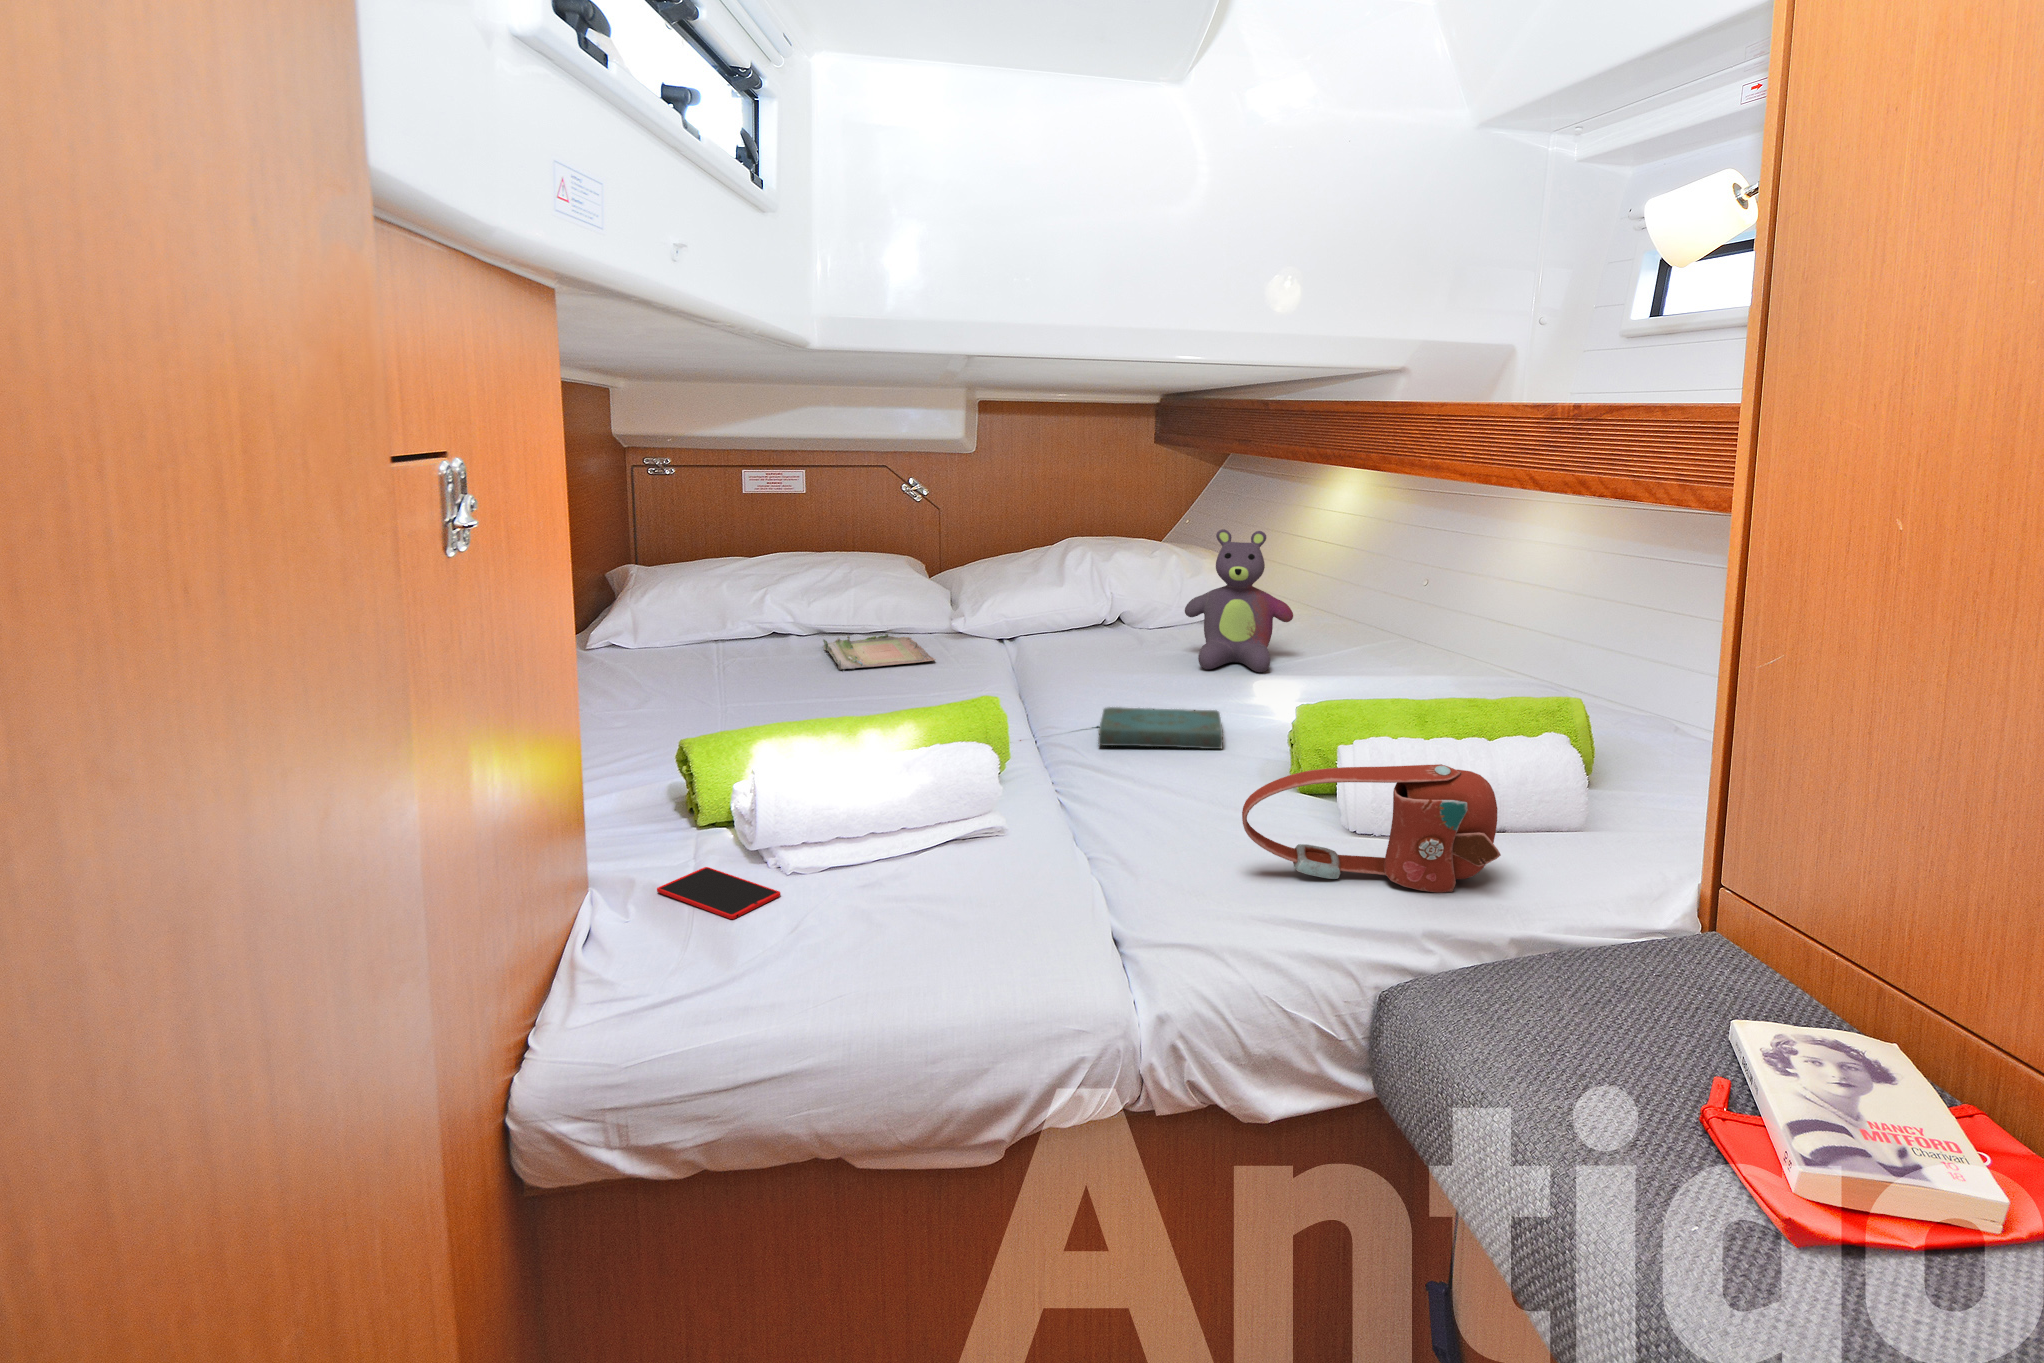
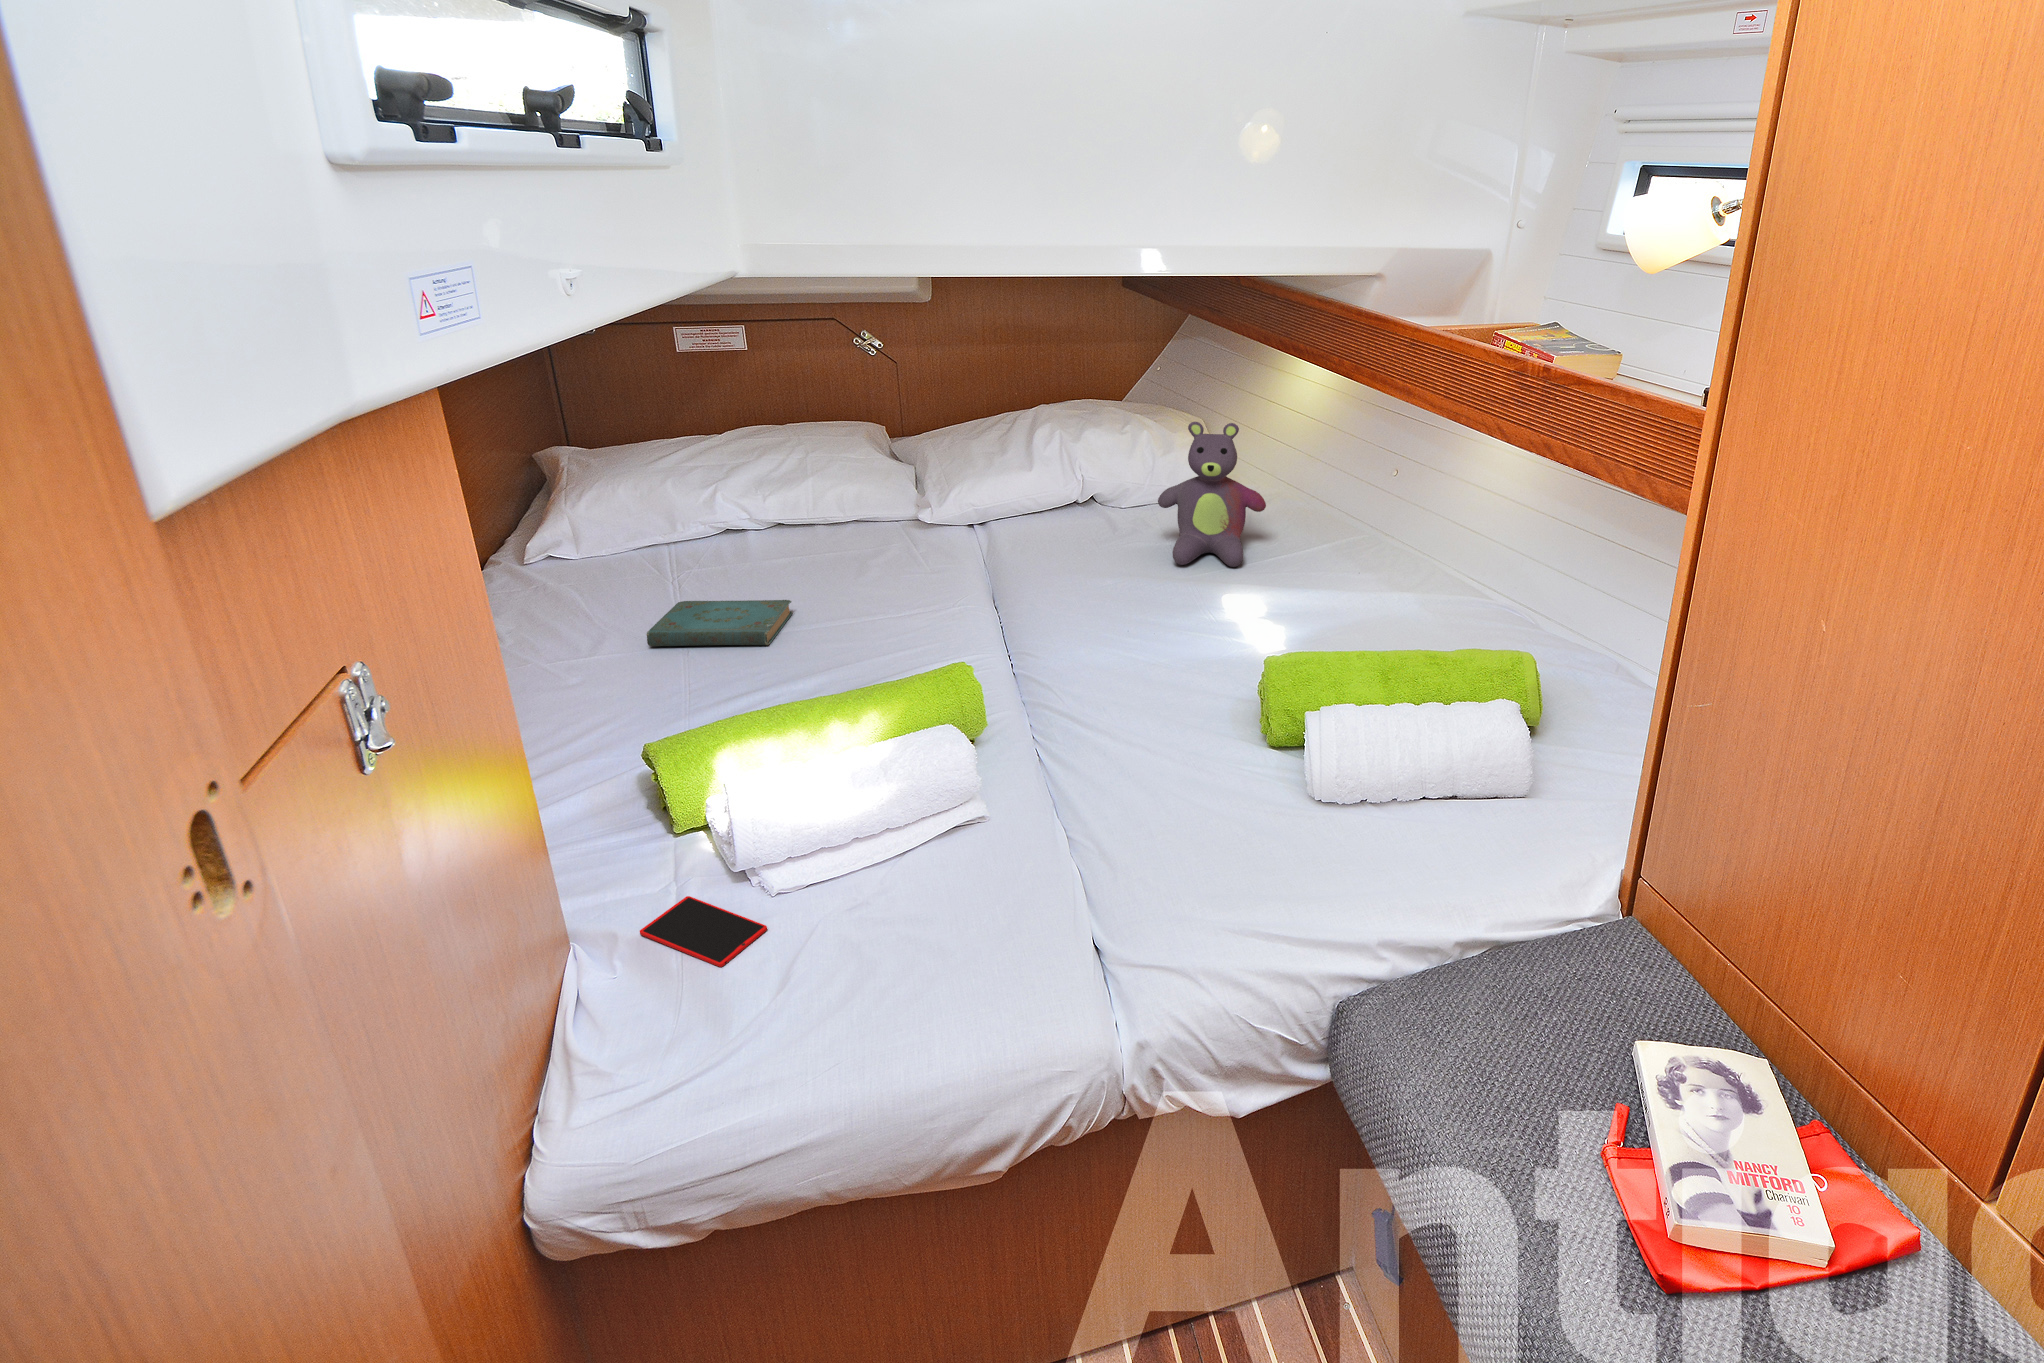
tray: present [823,630,936,671] -> none [783,521,905,583]
book: present [1098,707,1223,749] -> present [646,600,792,646]
handbag: present [1242,764,1501,893] -> none [1214,767,1451,878]

